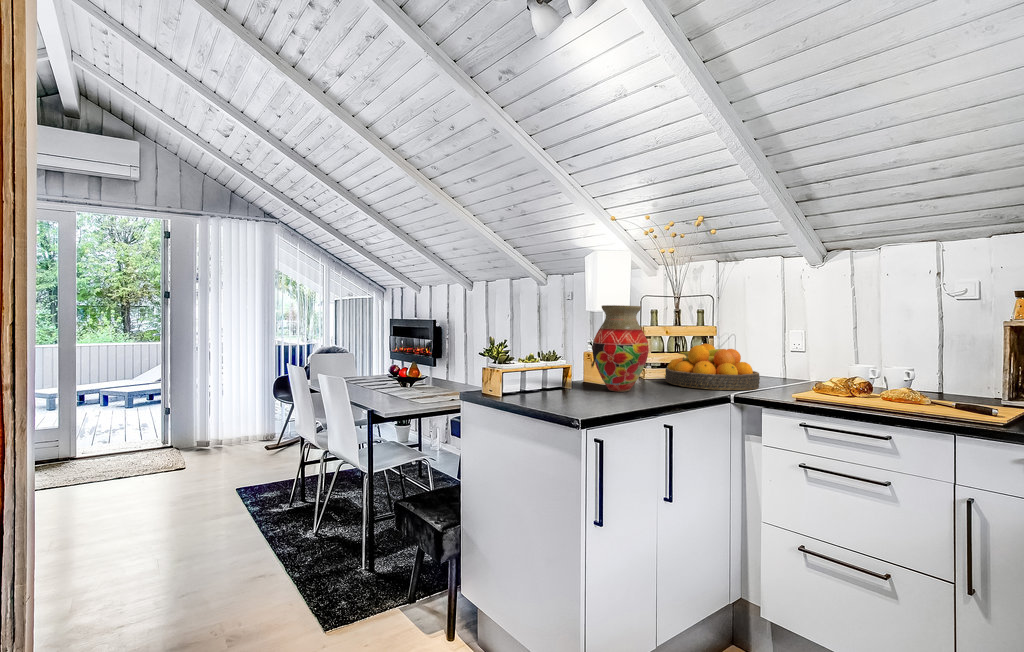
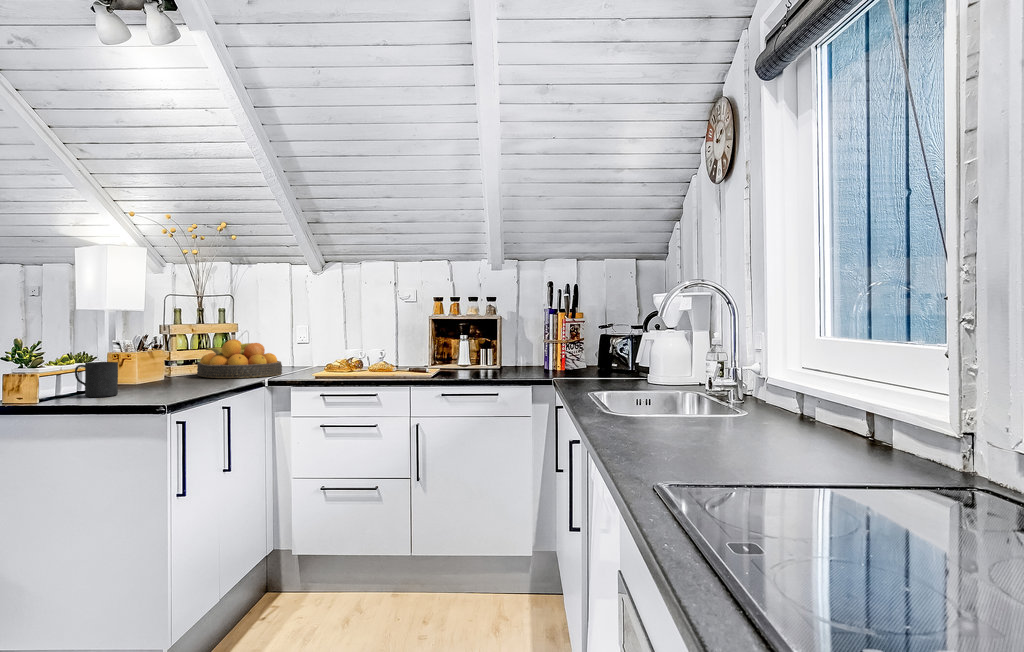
vase: present [592,305,649,392] -> none [133,305,193,386]
mug: none [529,362,564,399] -> present [75,362,118,397]

